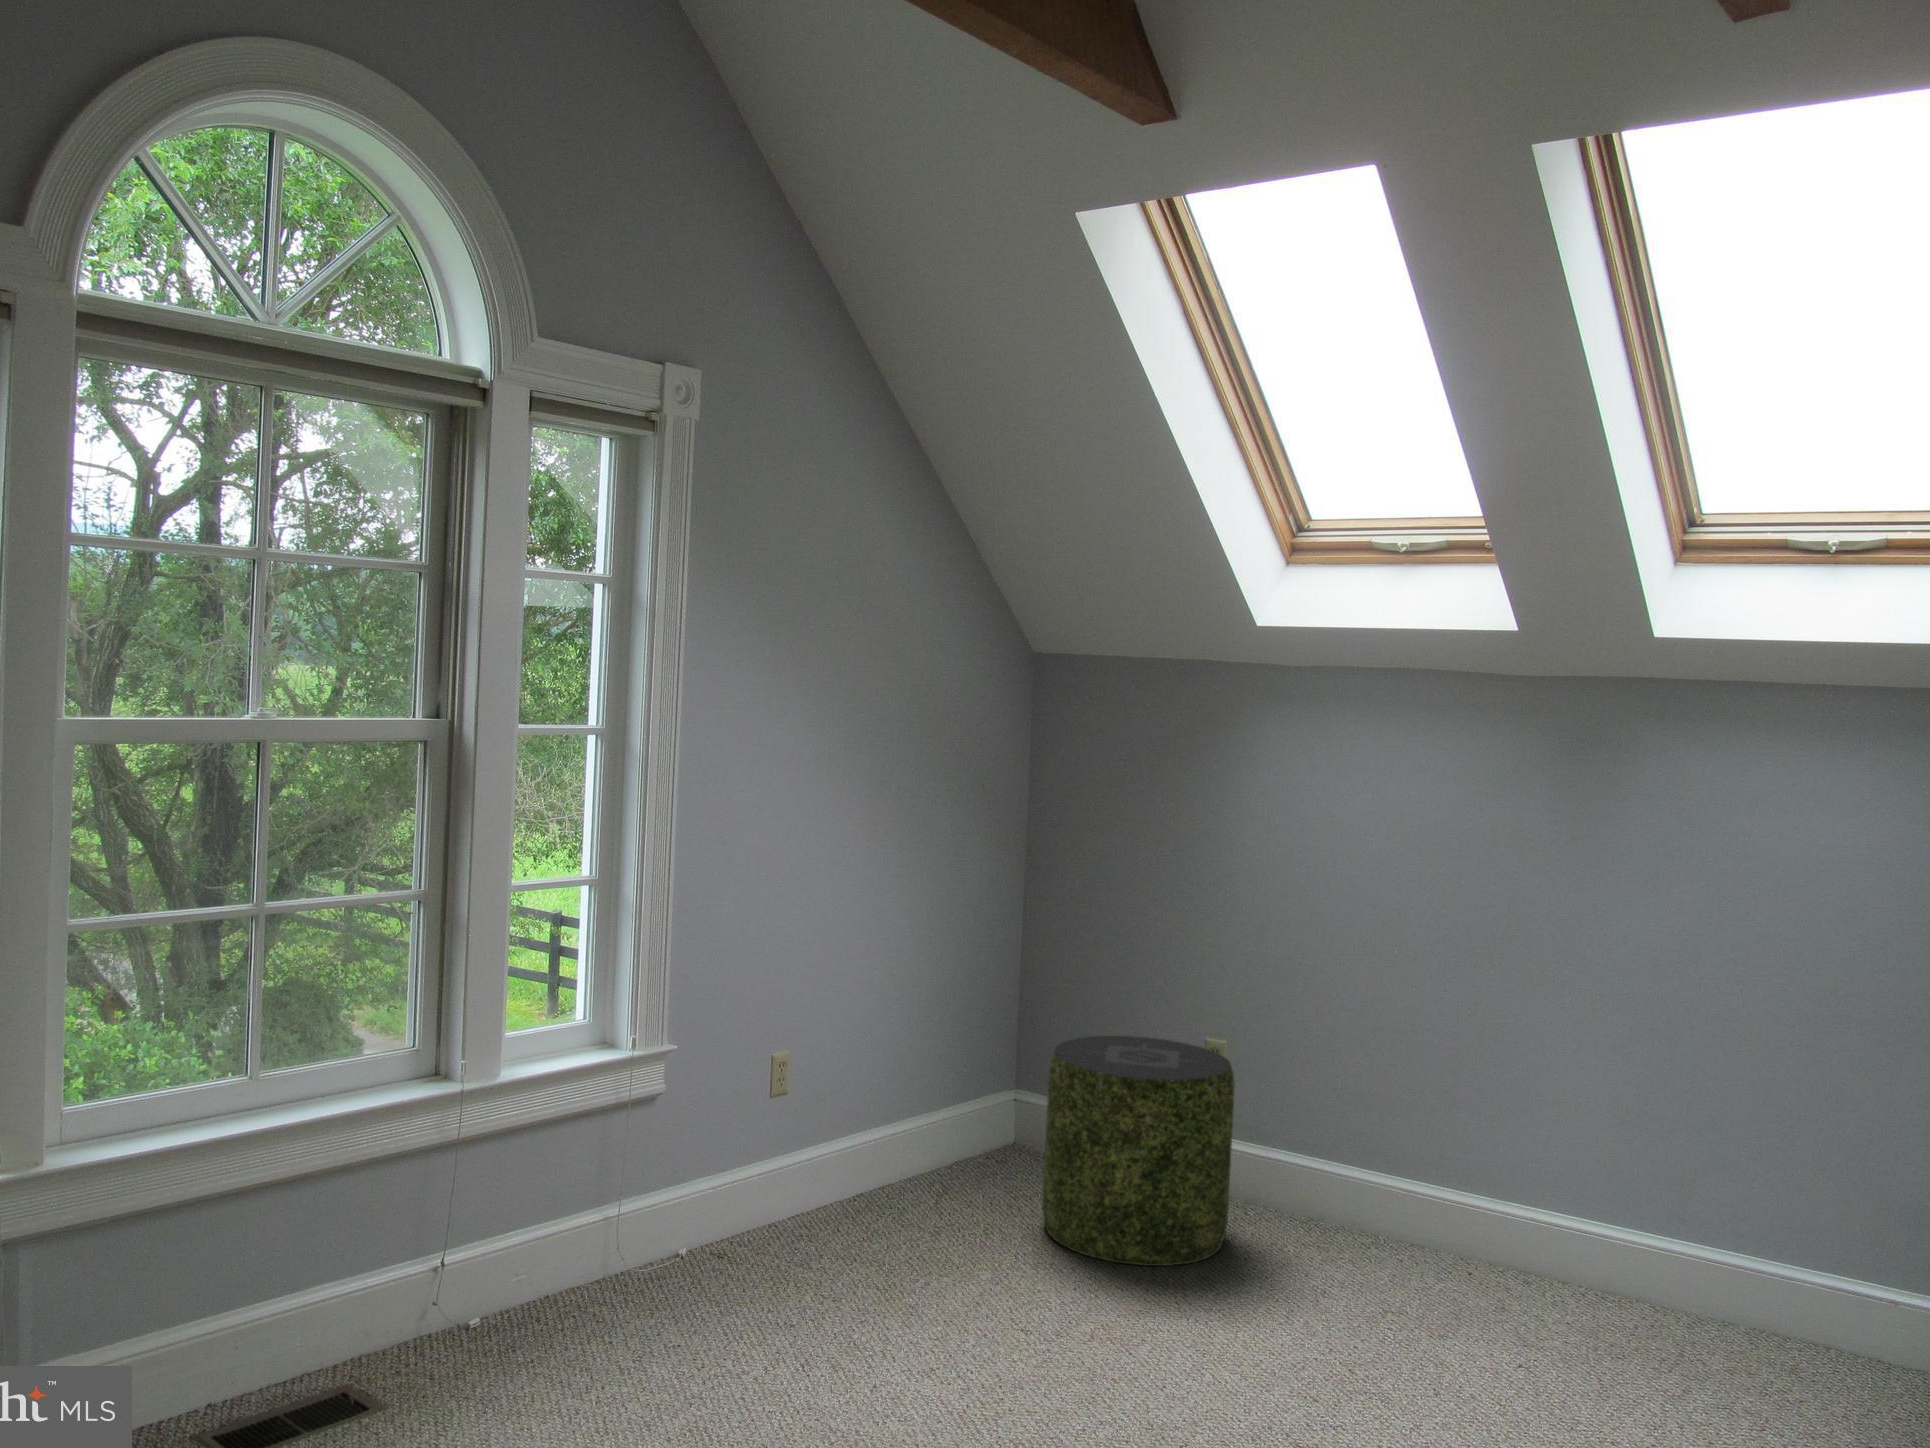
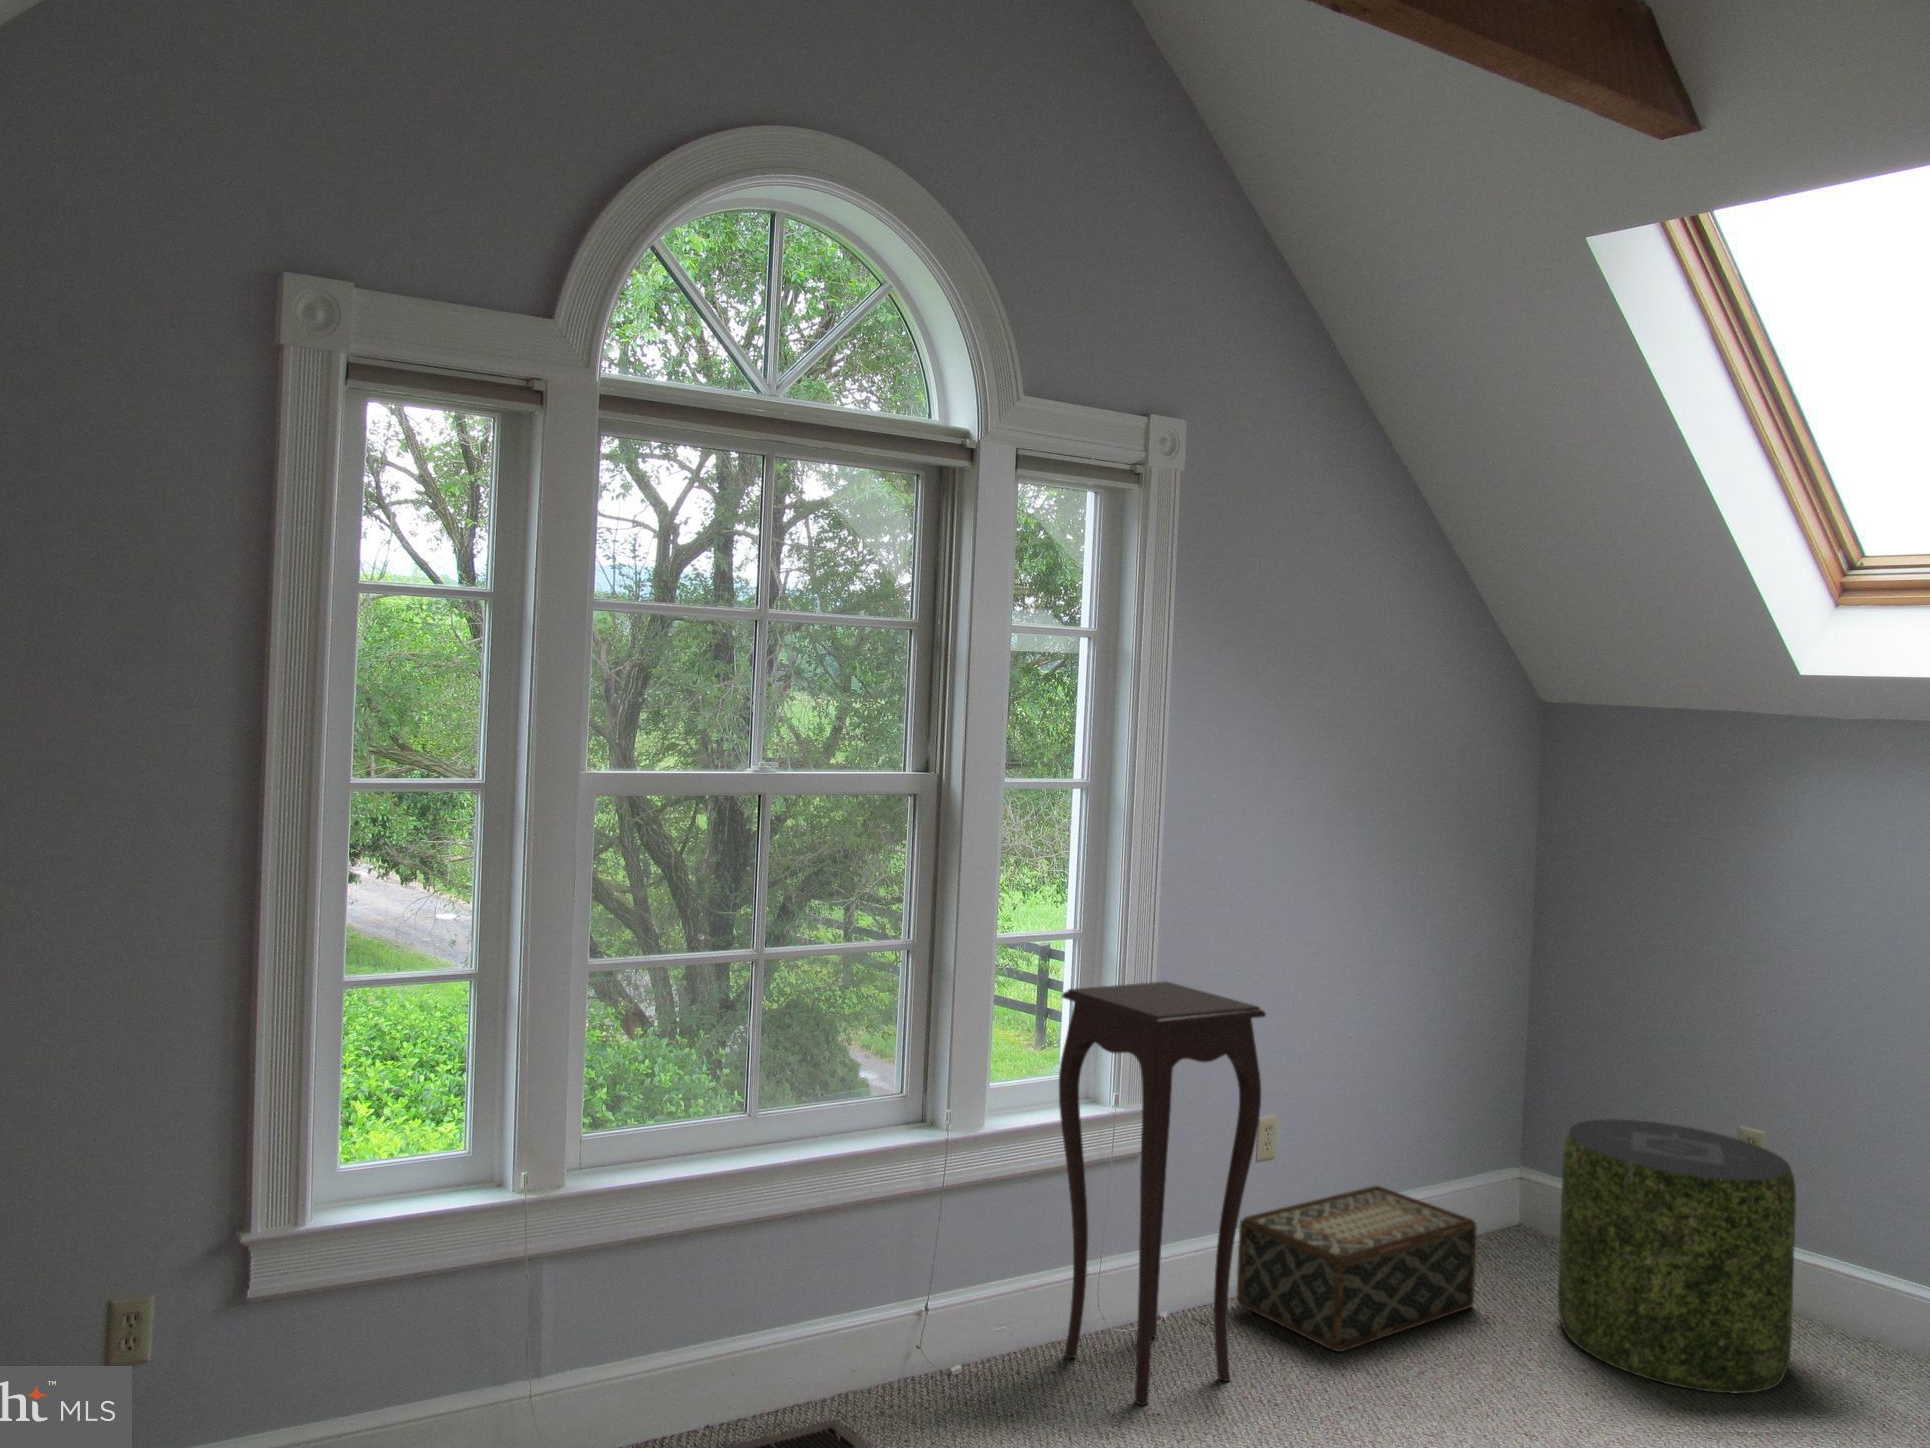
side table: none [576,932,777,1338] -> present [1059,981,1266,1405]
woven basket: none [753,1116,974,1271] -> present [1237,1185,1477,1352]

